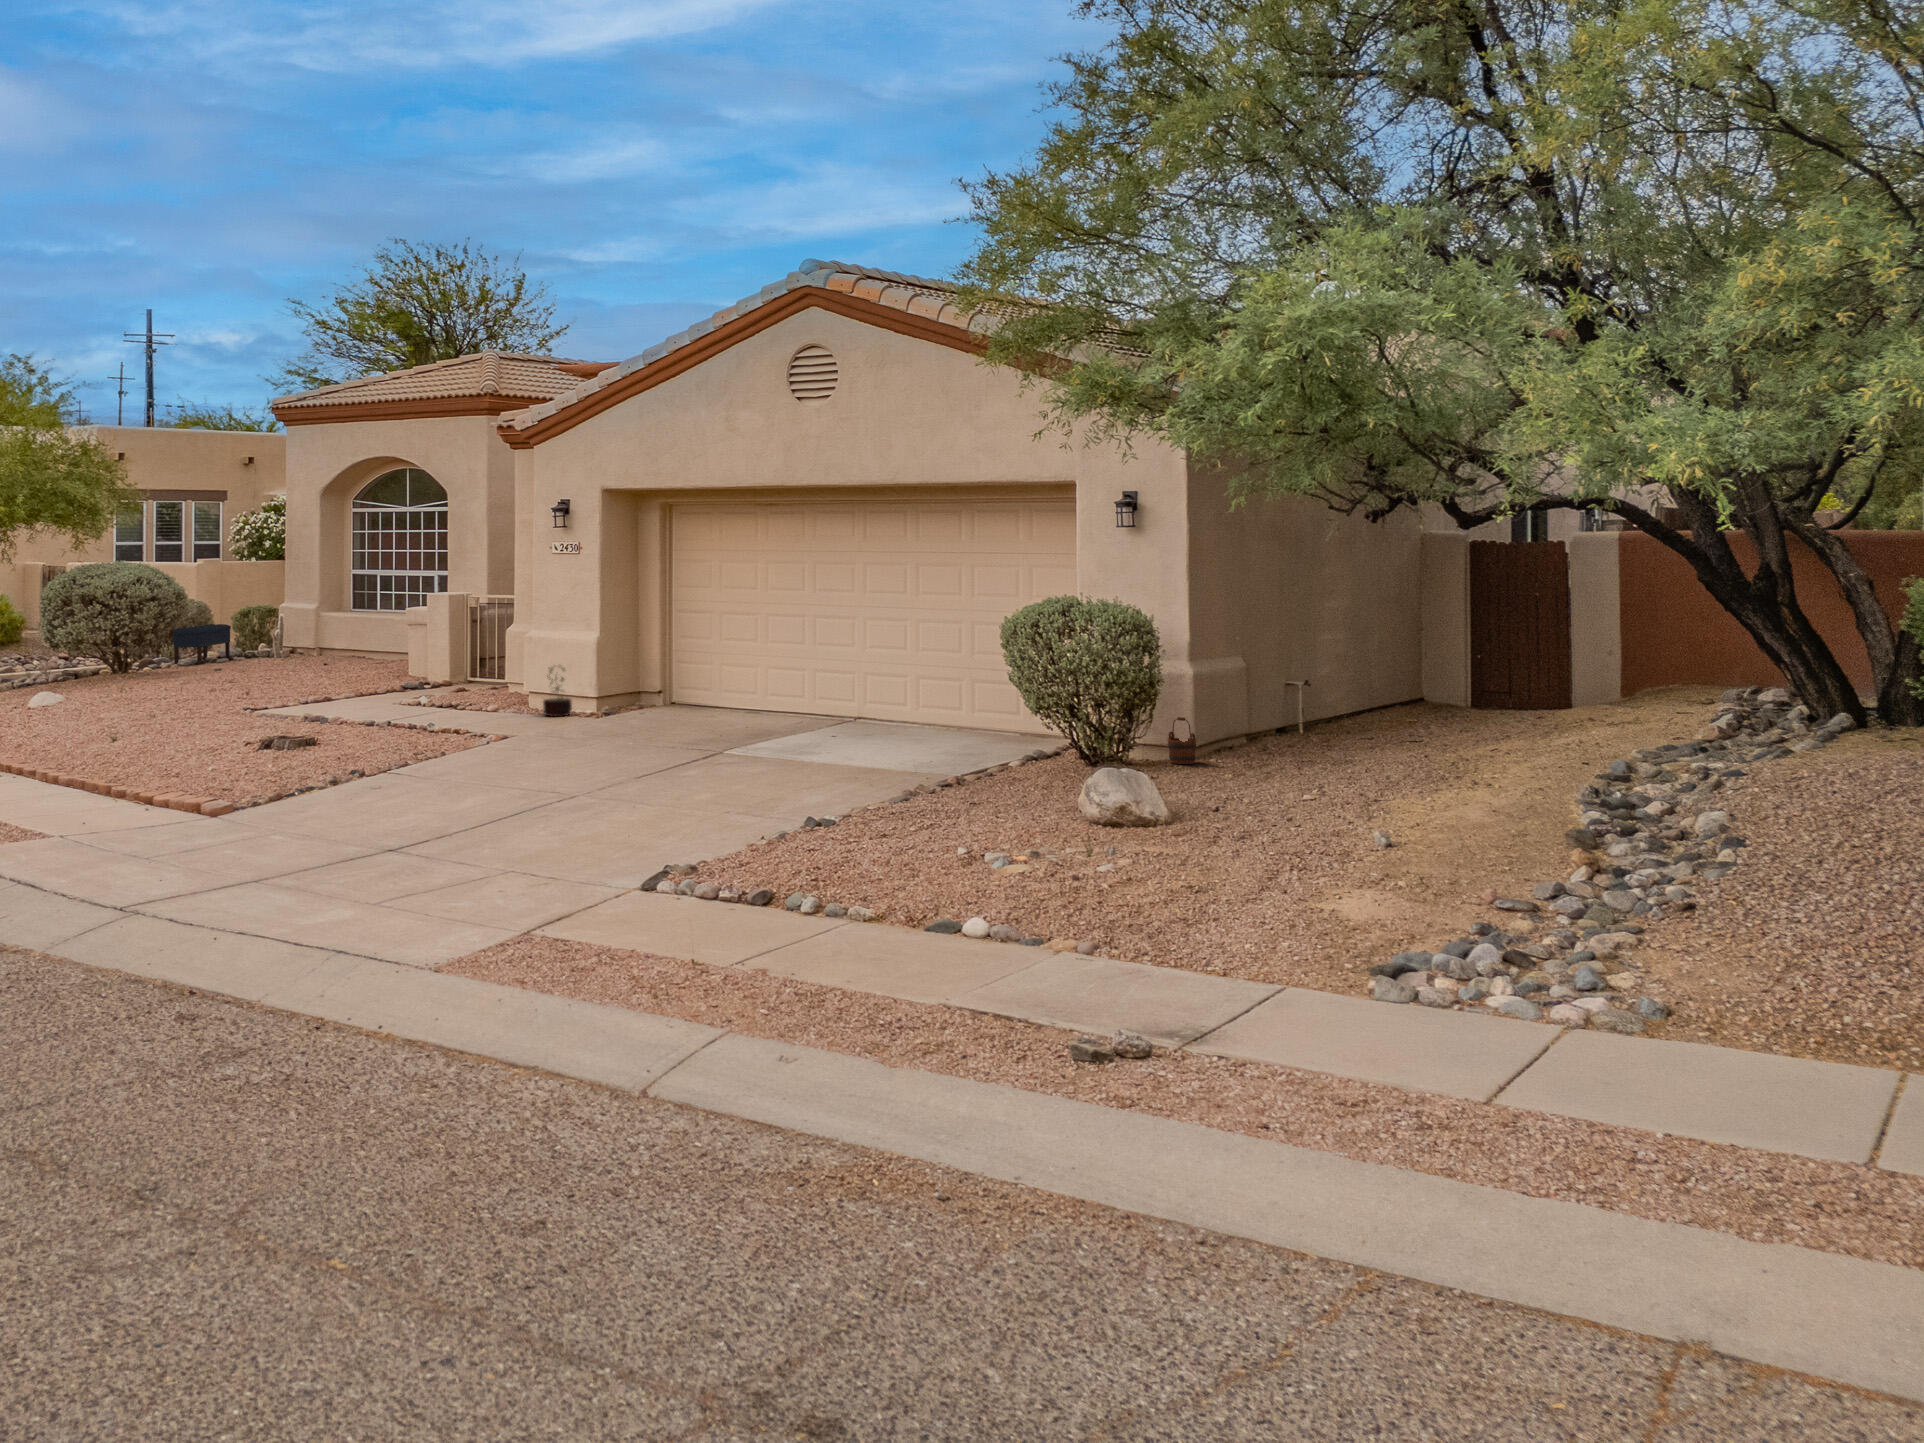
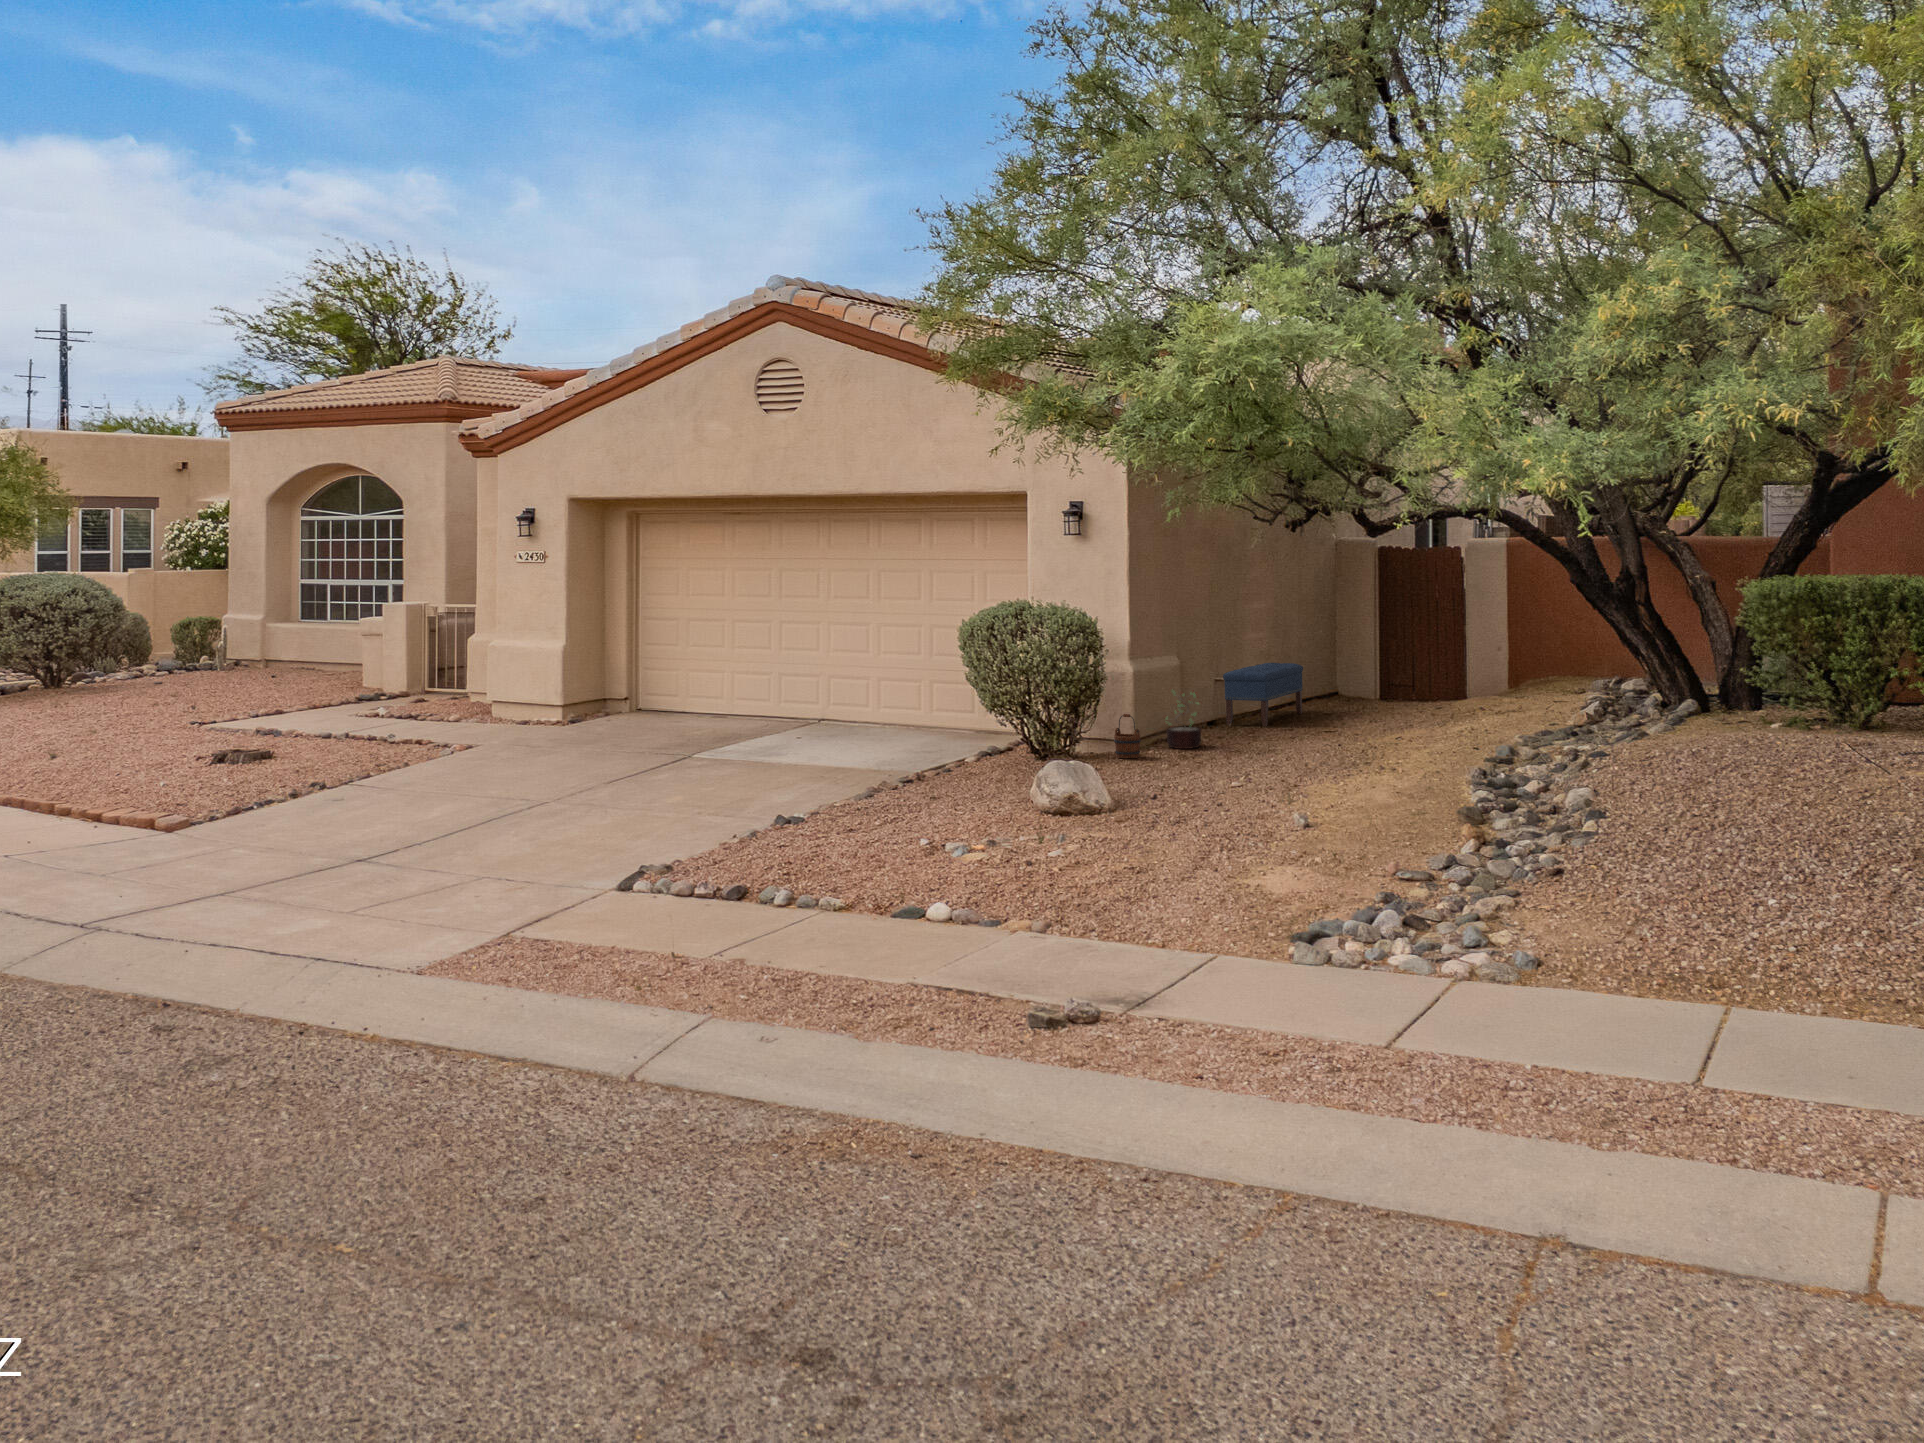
bench: present [172,624,231,664] -> present [1223,663,1303,726]
decorative plant: present [543,667,572,717] -> present [1166,690,1201,749]

